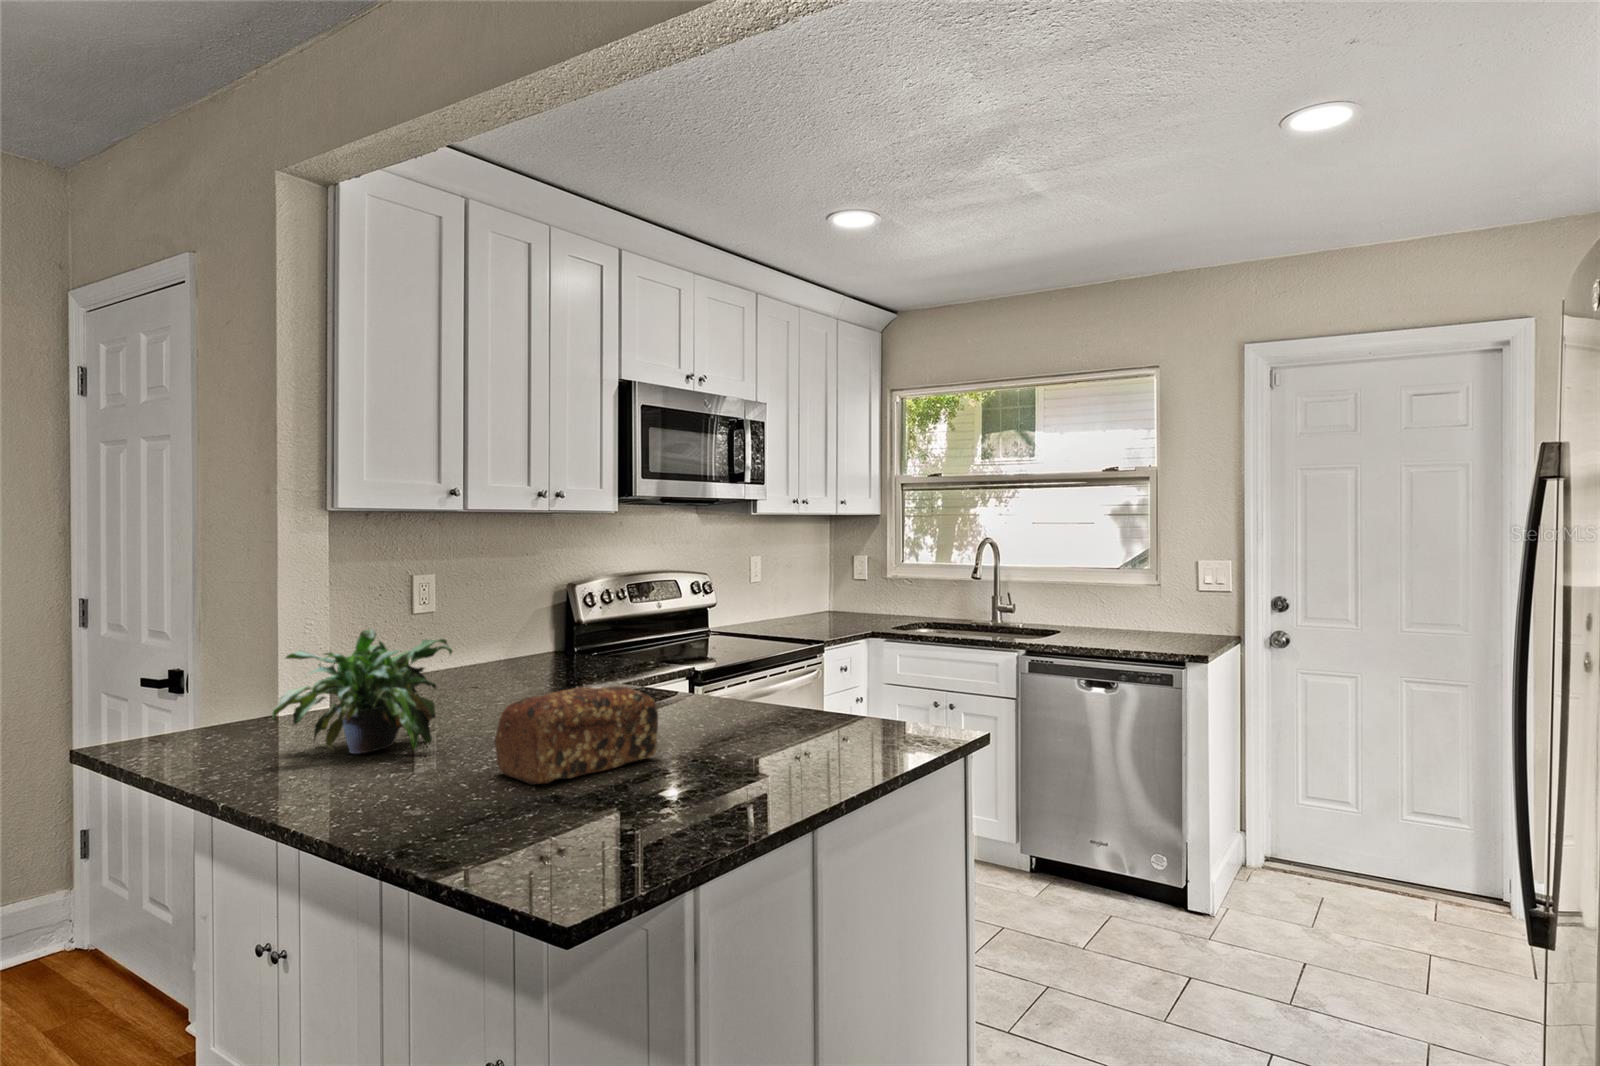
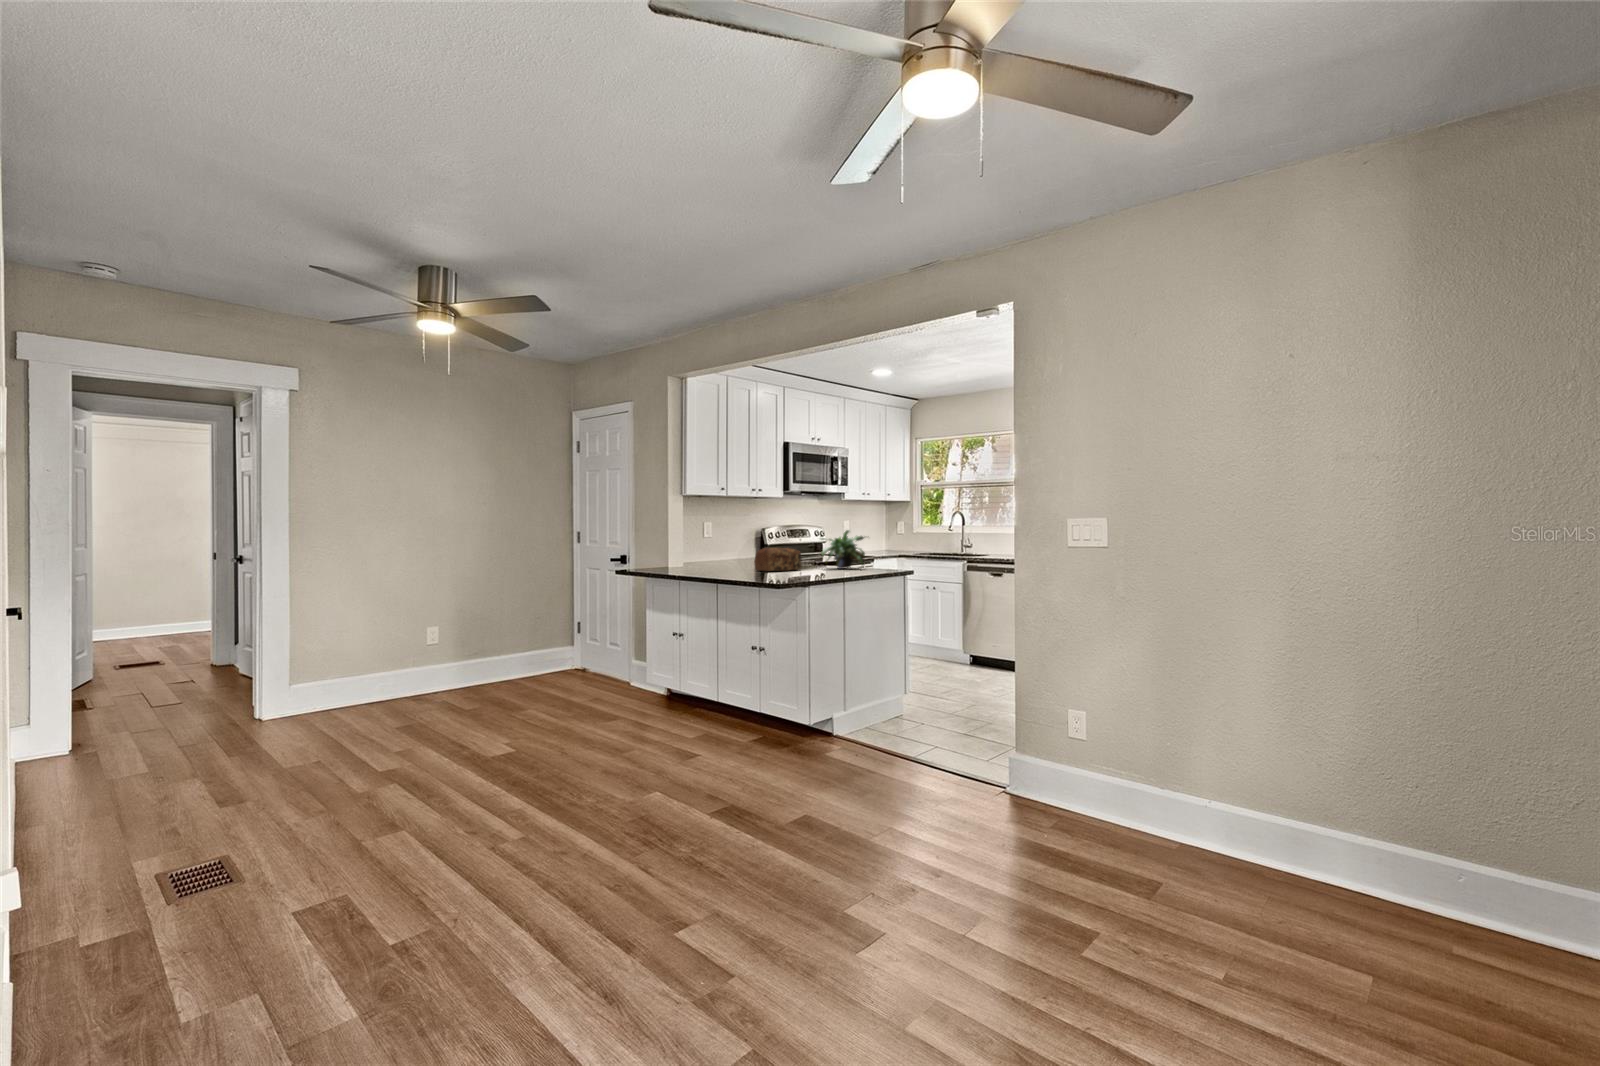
potted plant: present [272,629,452,754] -> present [821,530,865,569]

